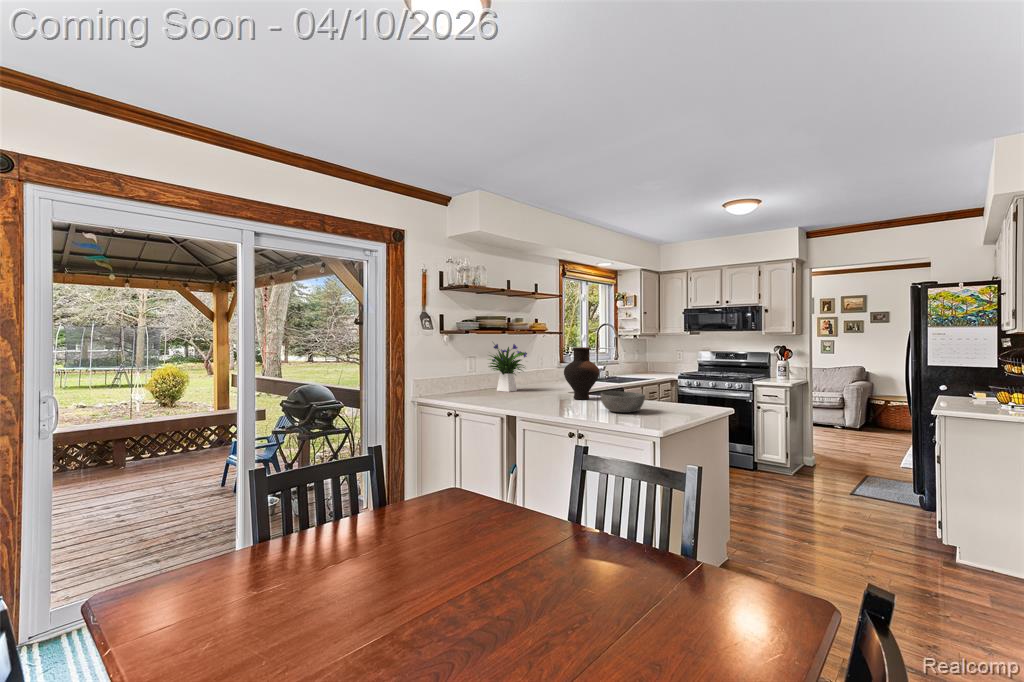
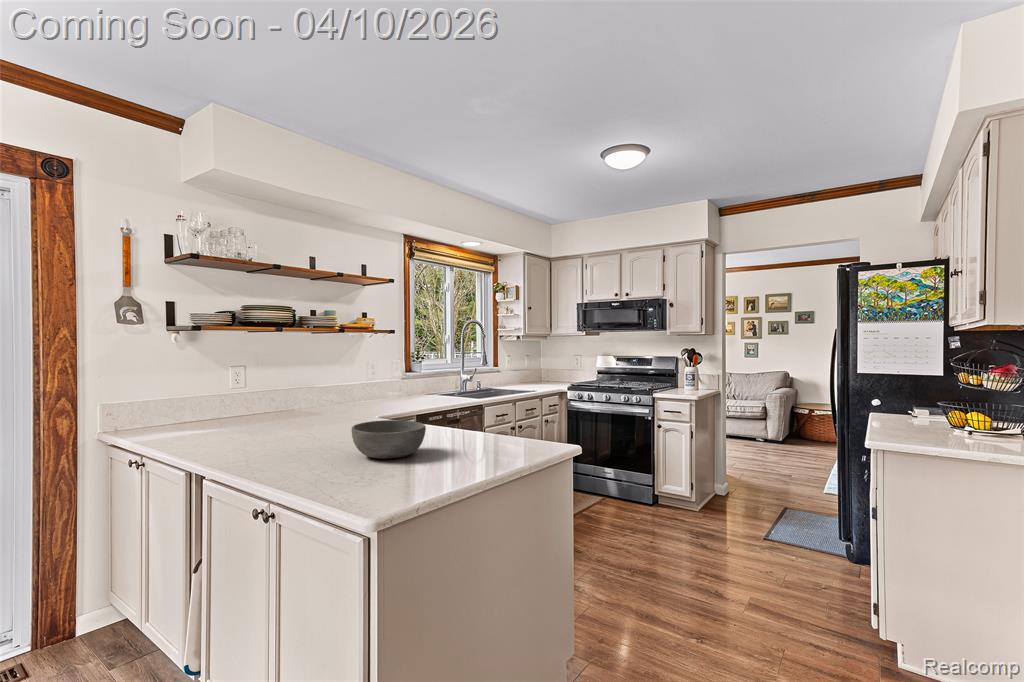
flower arrangement: present [489,344,527,392] -> none [258,340,334,413]
vase: present [564,347,599,399] -> none [348,349,403,427]

